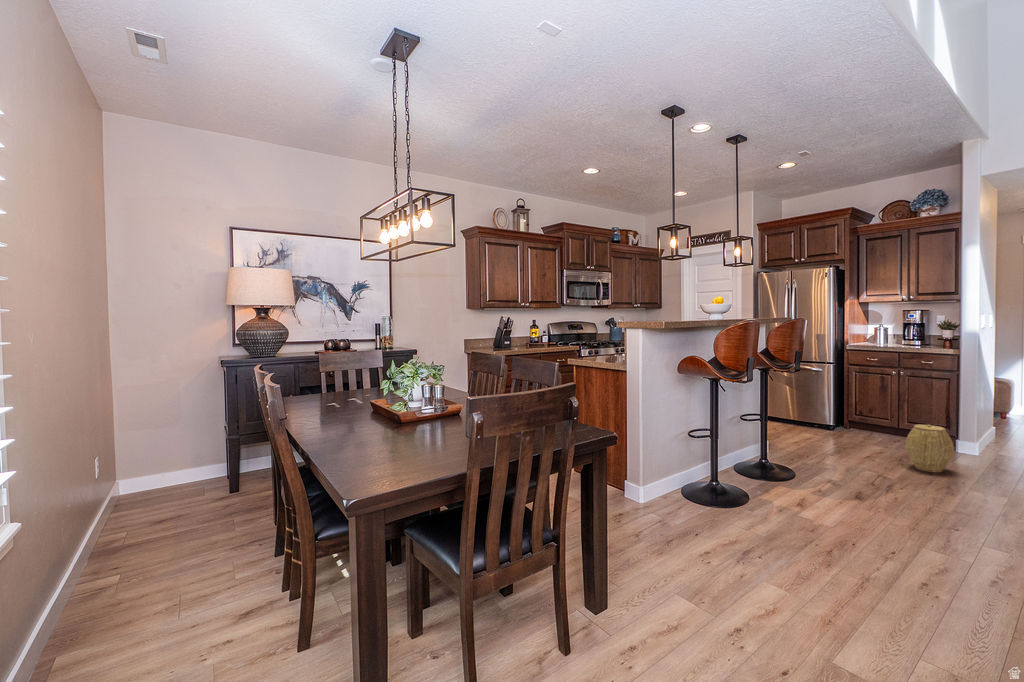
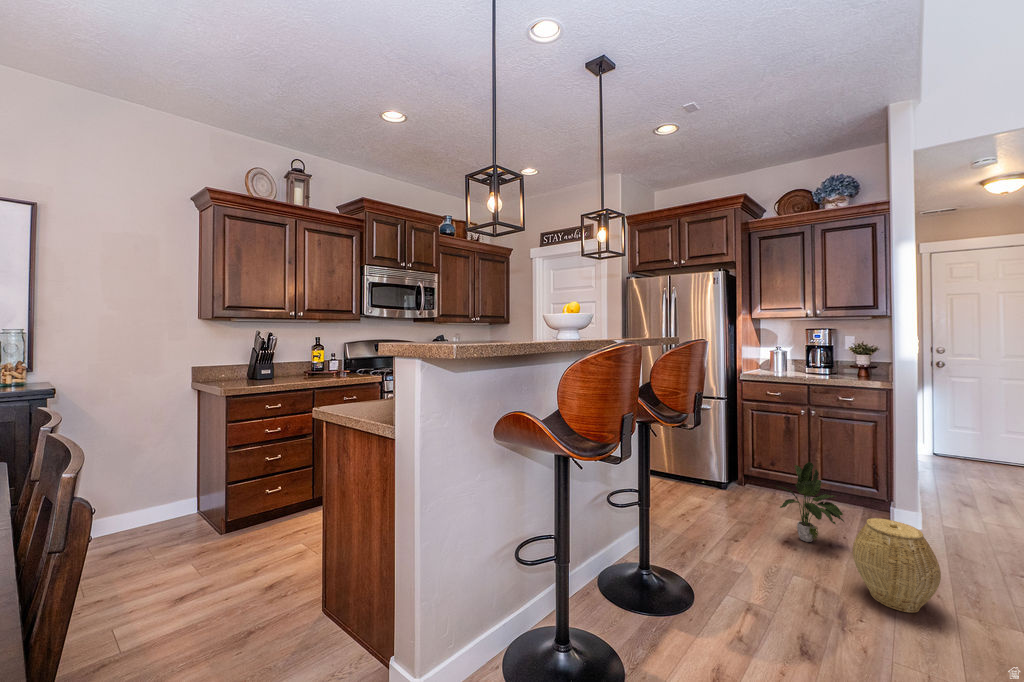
potted plant: none [863,400,912,451] -> present [776,462,844,542]

